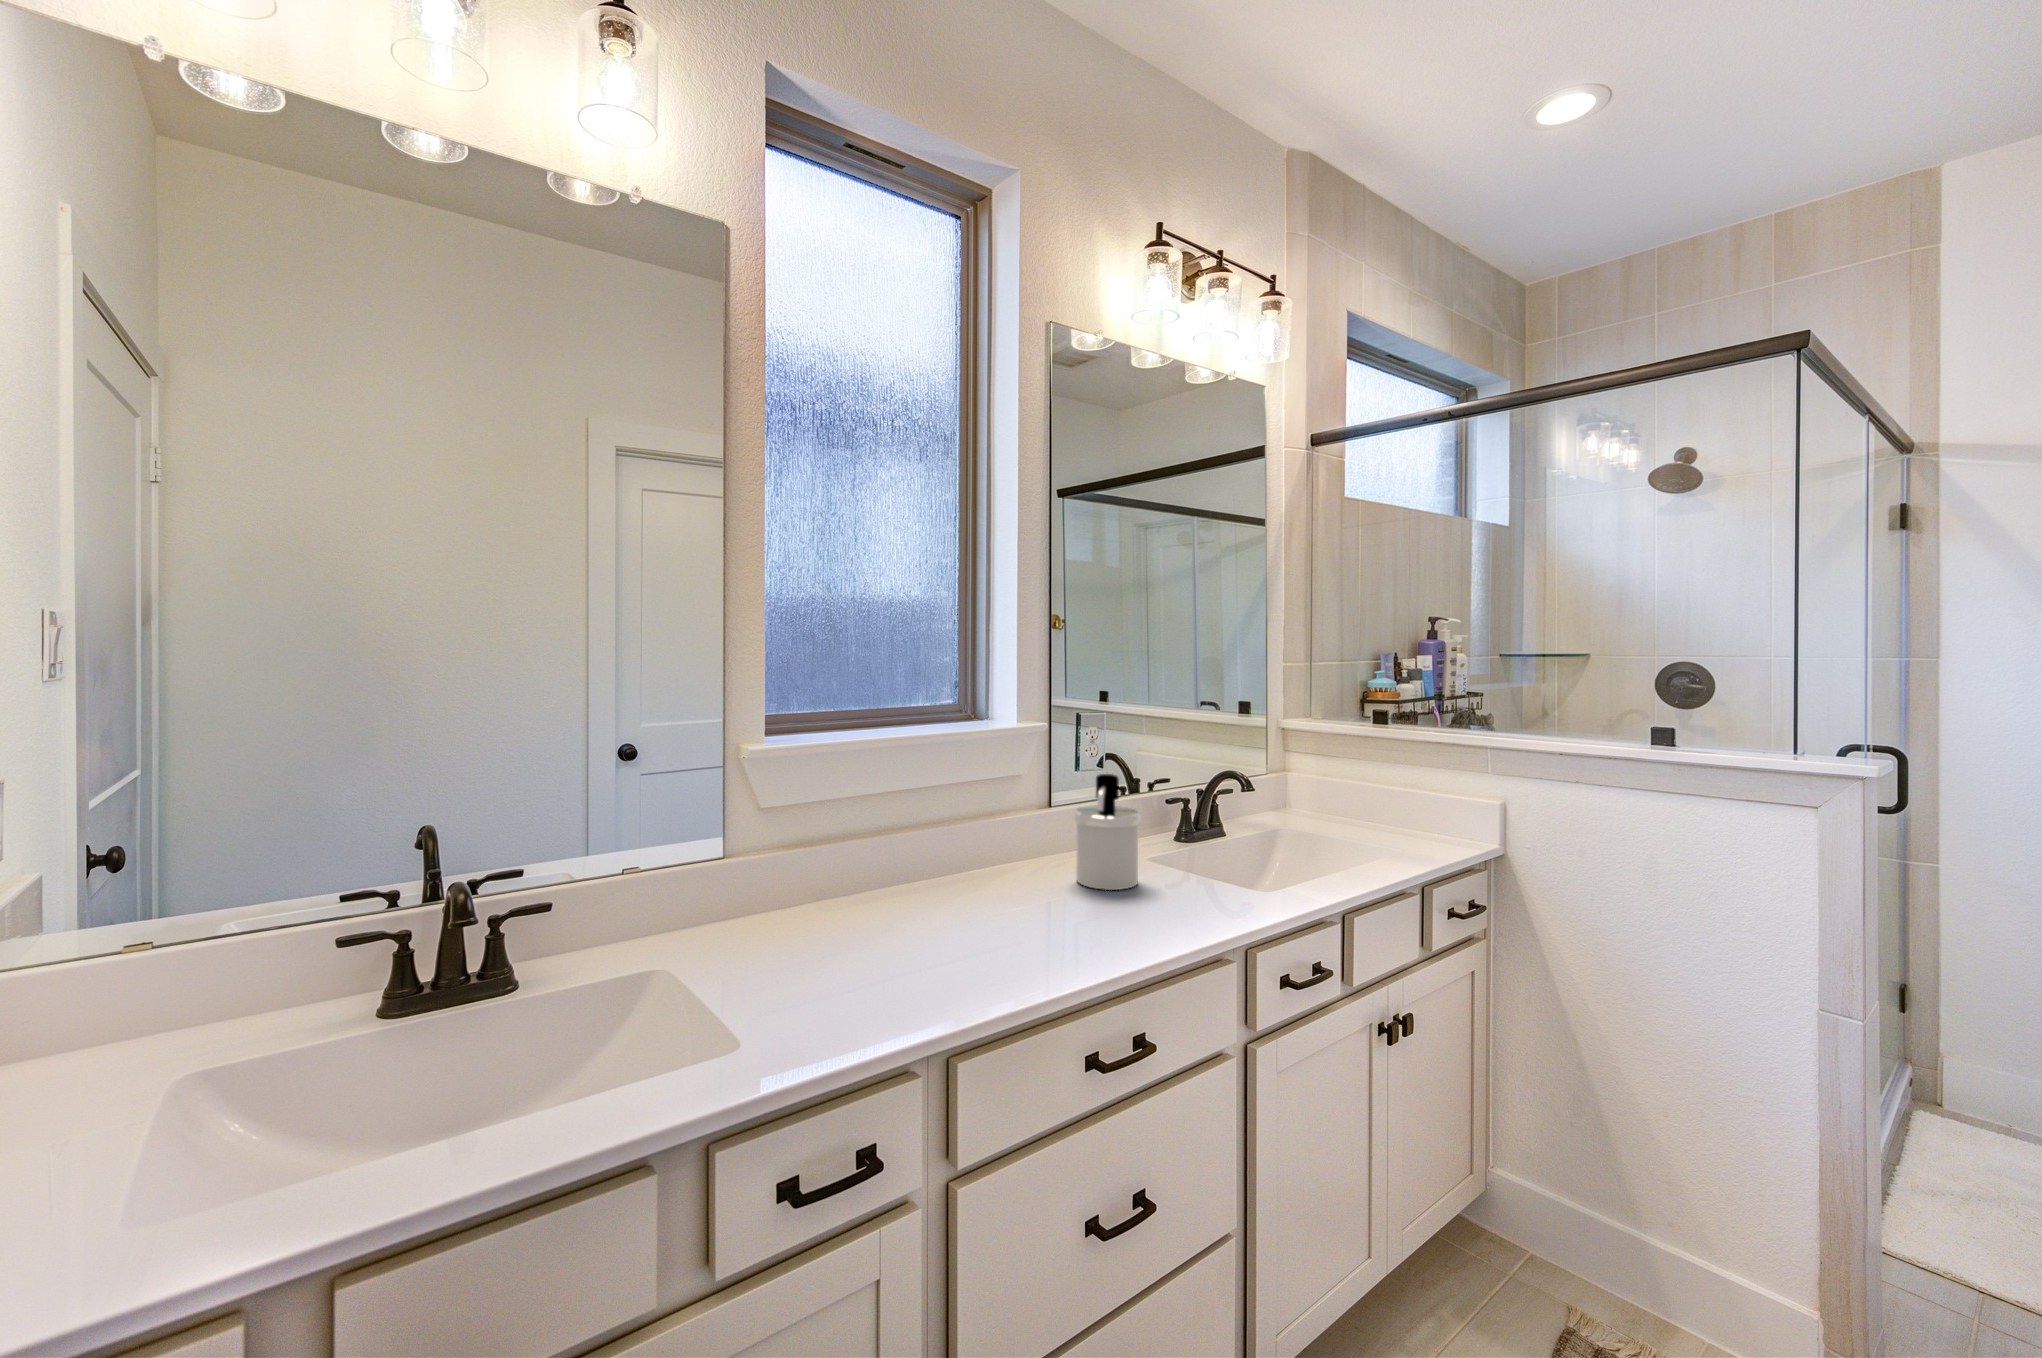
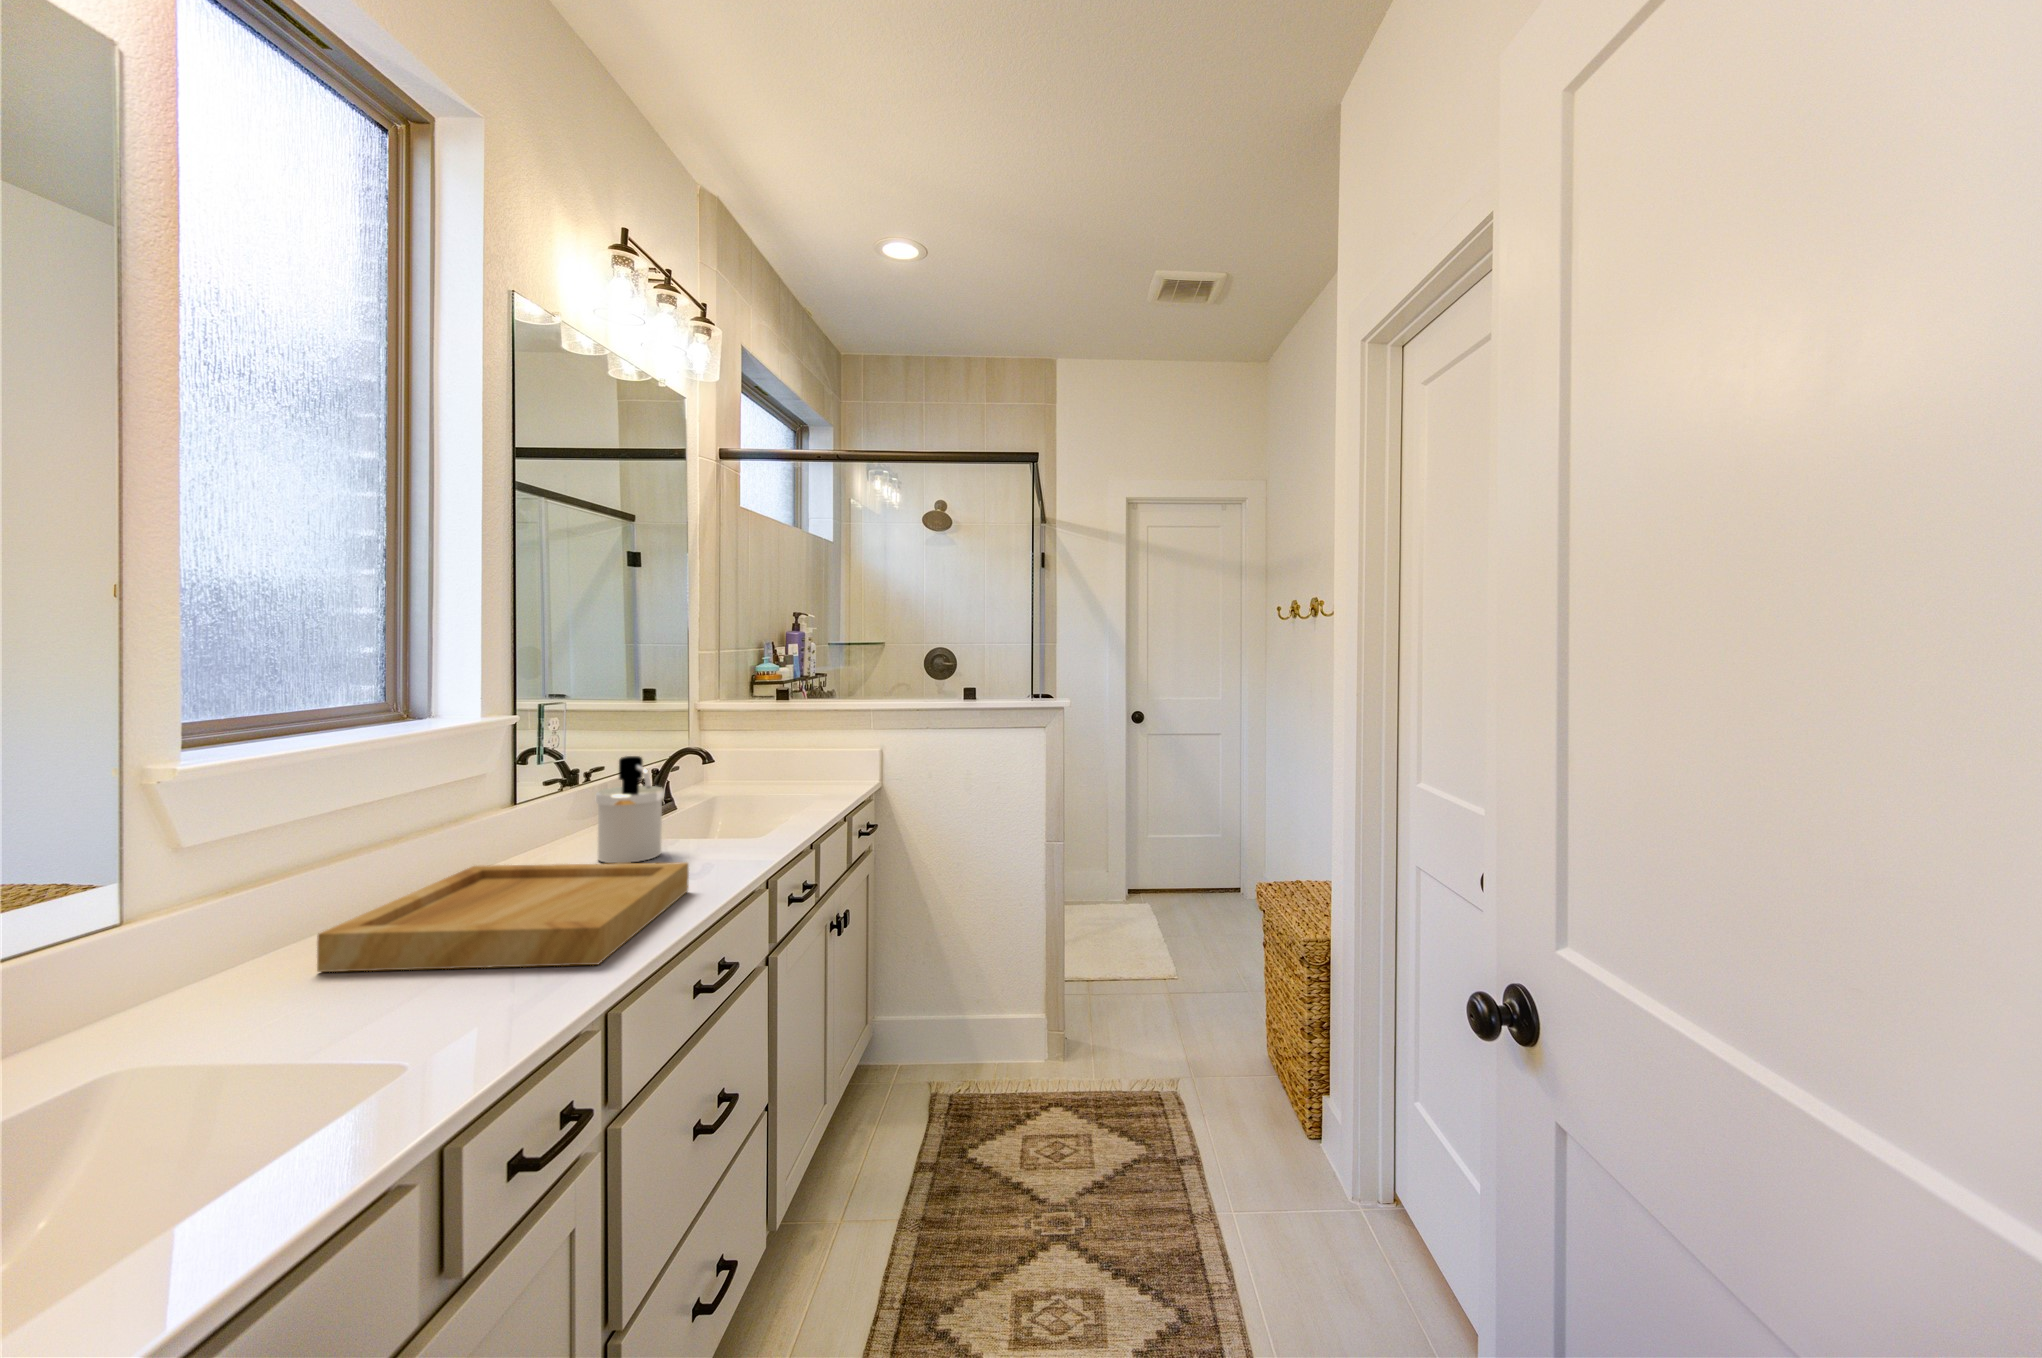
tray: none [773,861,1094,1000] -> present [317,862,689,972]

